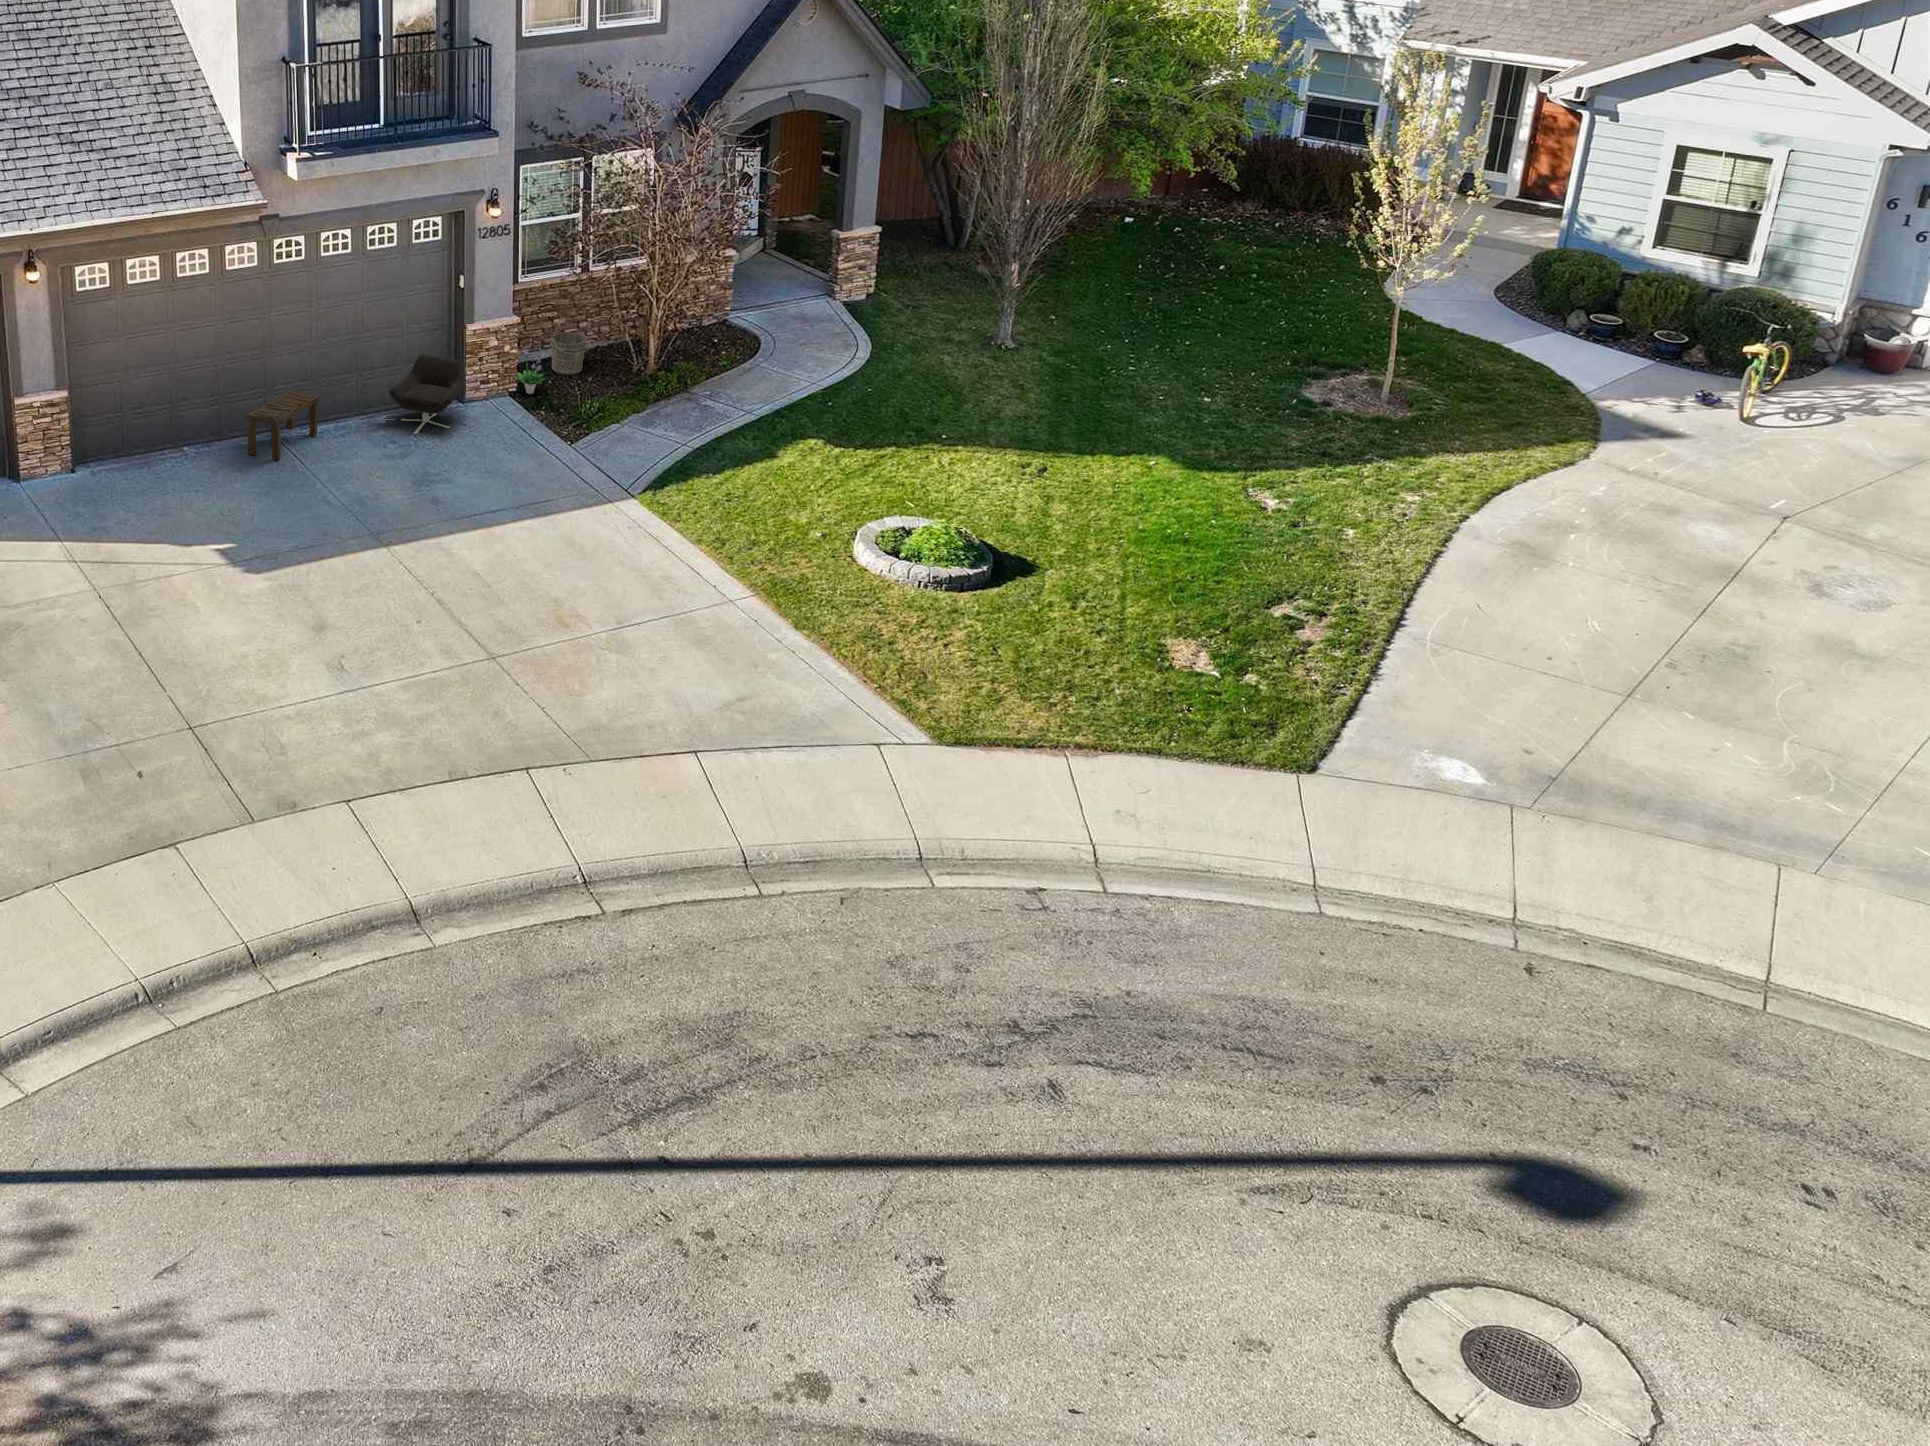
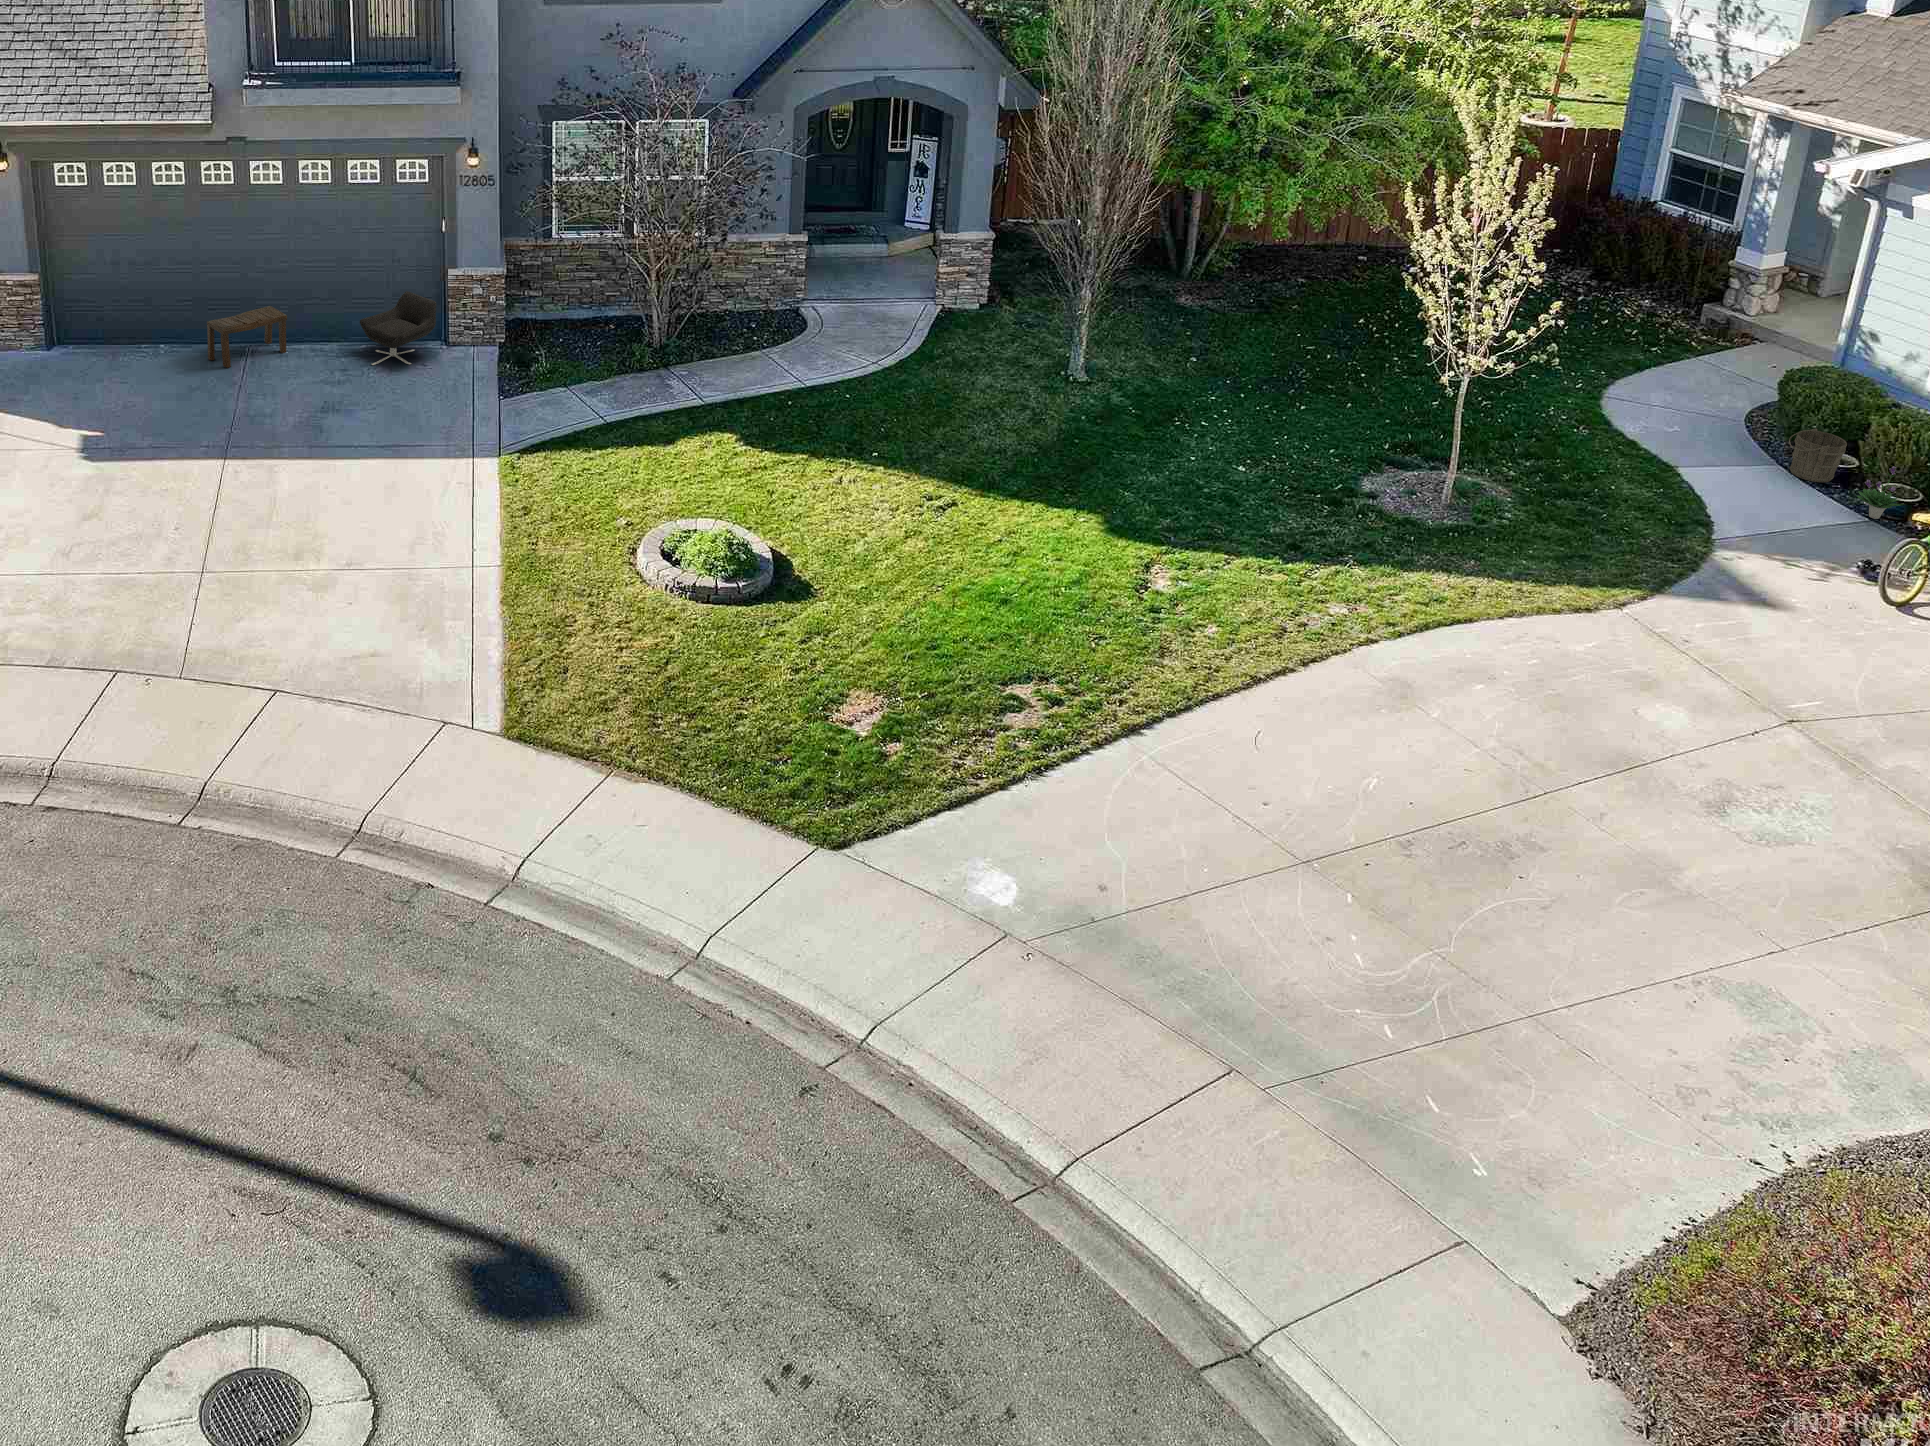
bucket: present [550,332,590,374] -> present [1789,428,1847,482]
potted plant: present [514,350,546,394] -> present [1857,466,1903,519]

